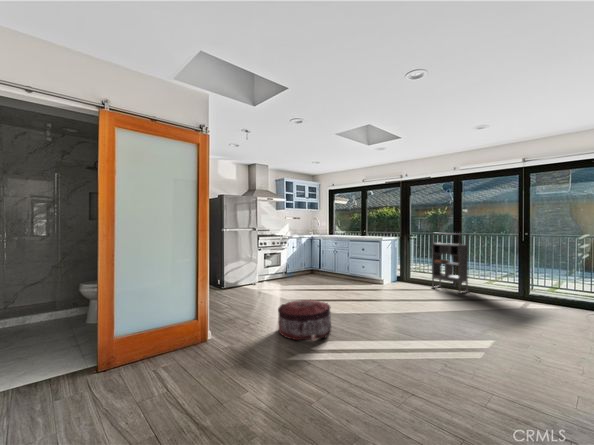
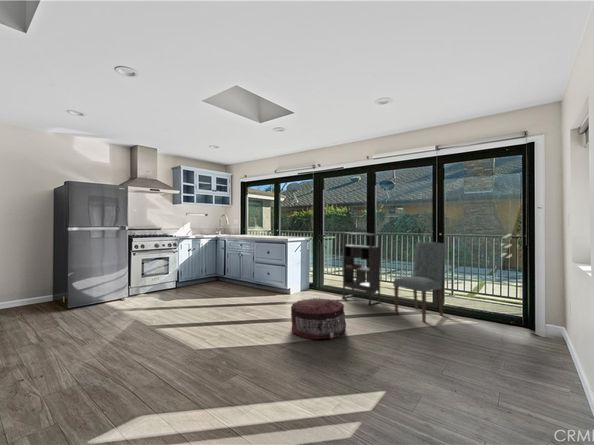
dining chair: none [483,240,531,307] -> present [393,242,445,322]
pouf: present [278,300,331,340] -> present [291,298,346,339]

